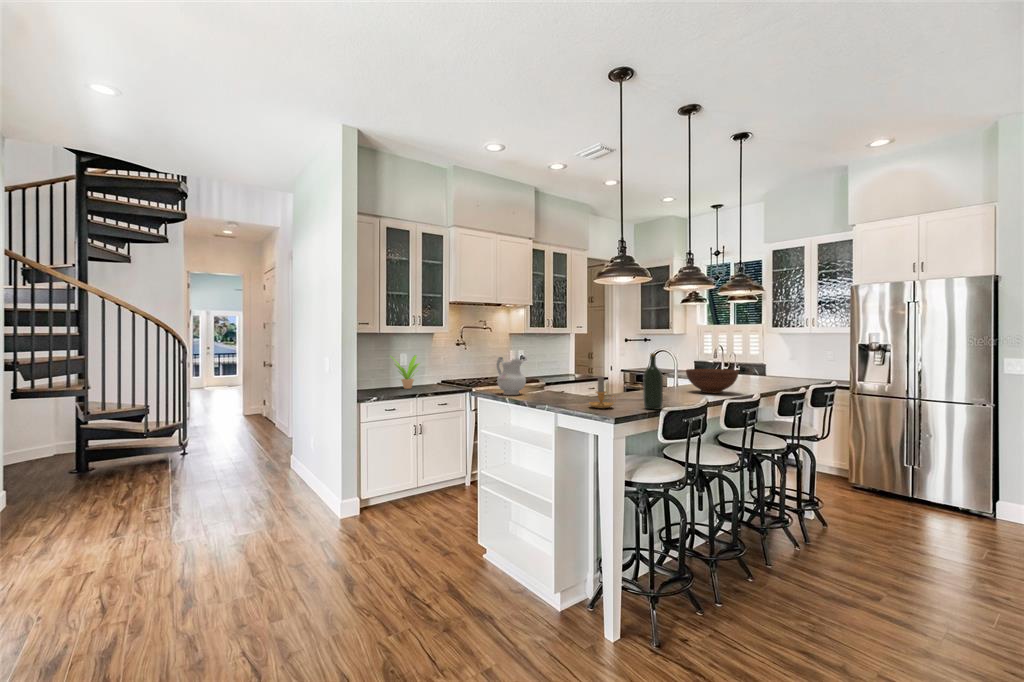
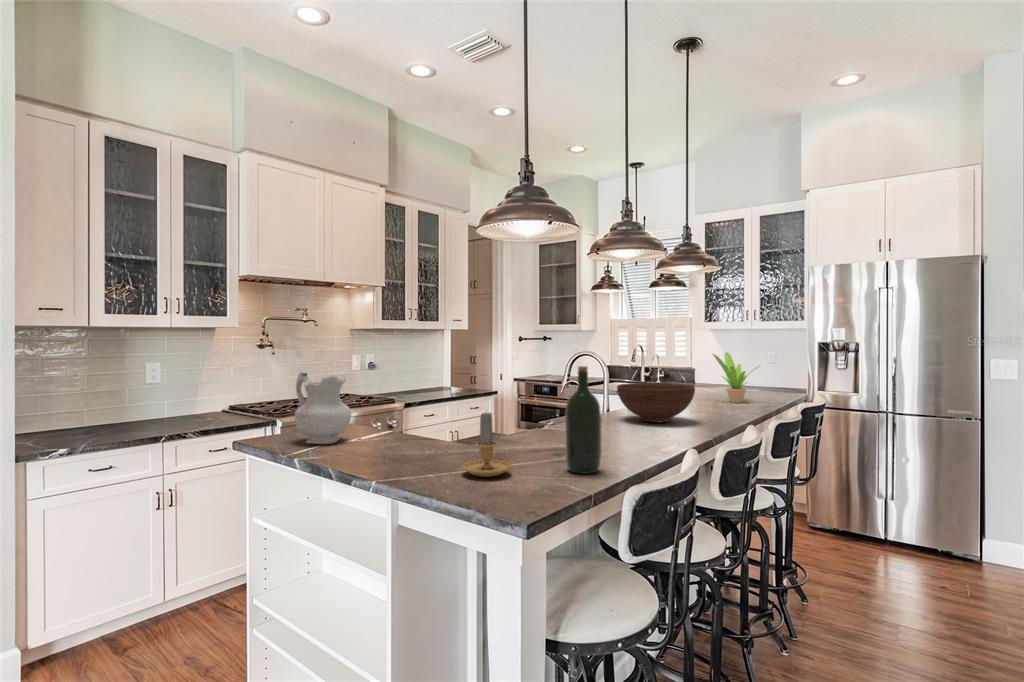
potted plant: present [391,355,420,389] -> present [713,353,760,403]

